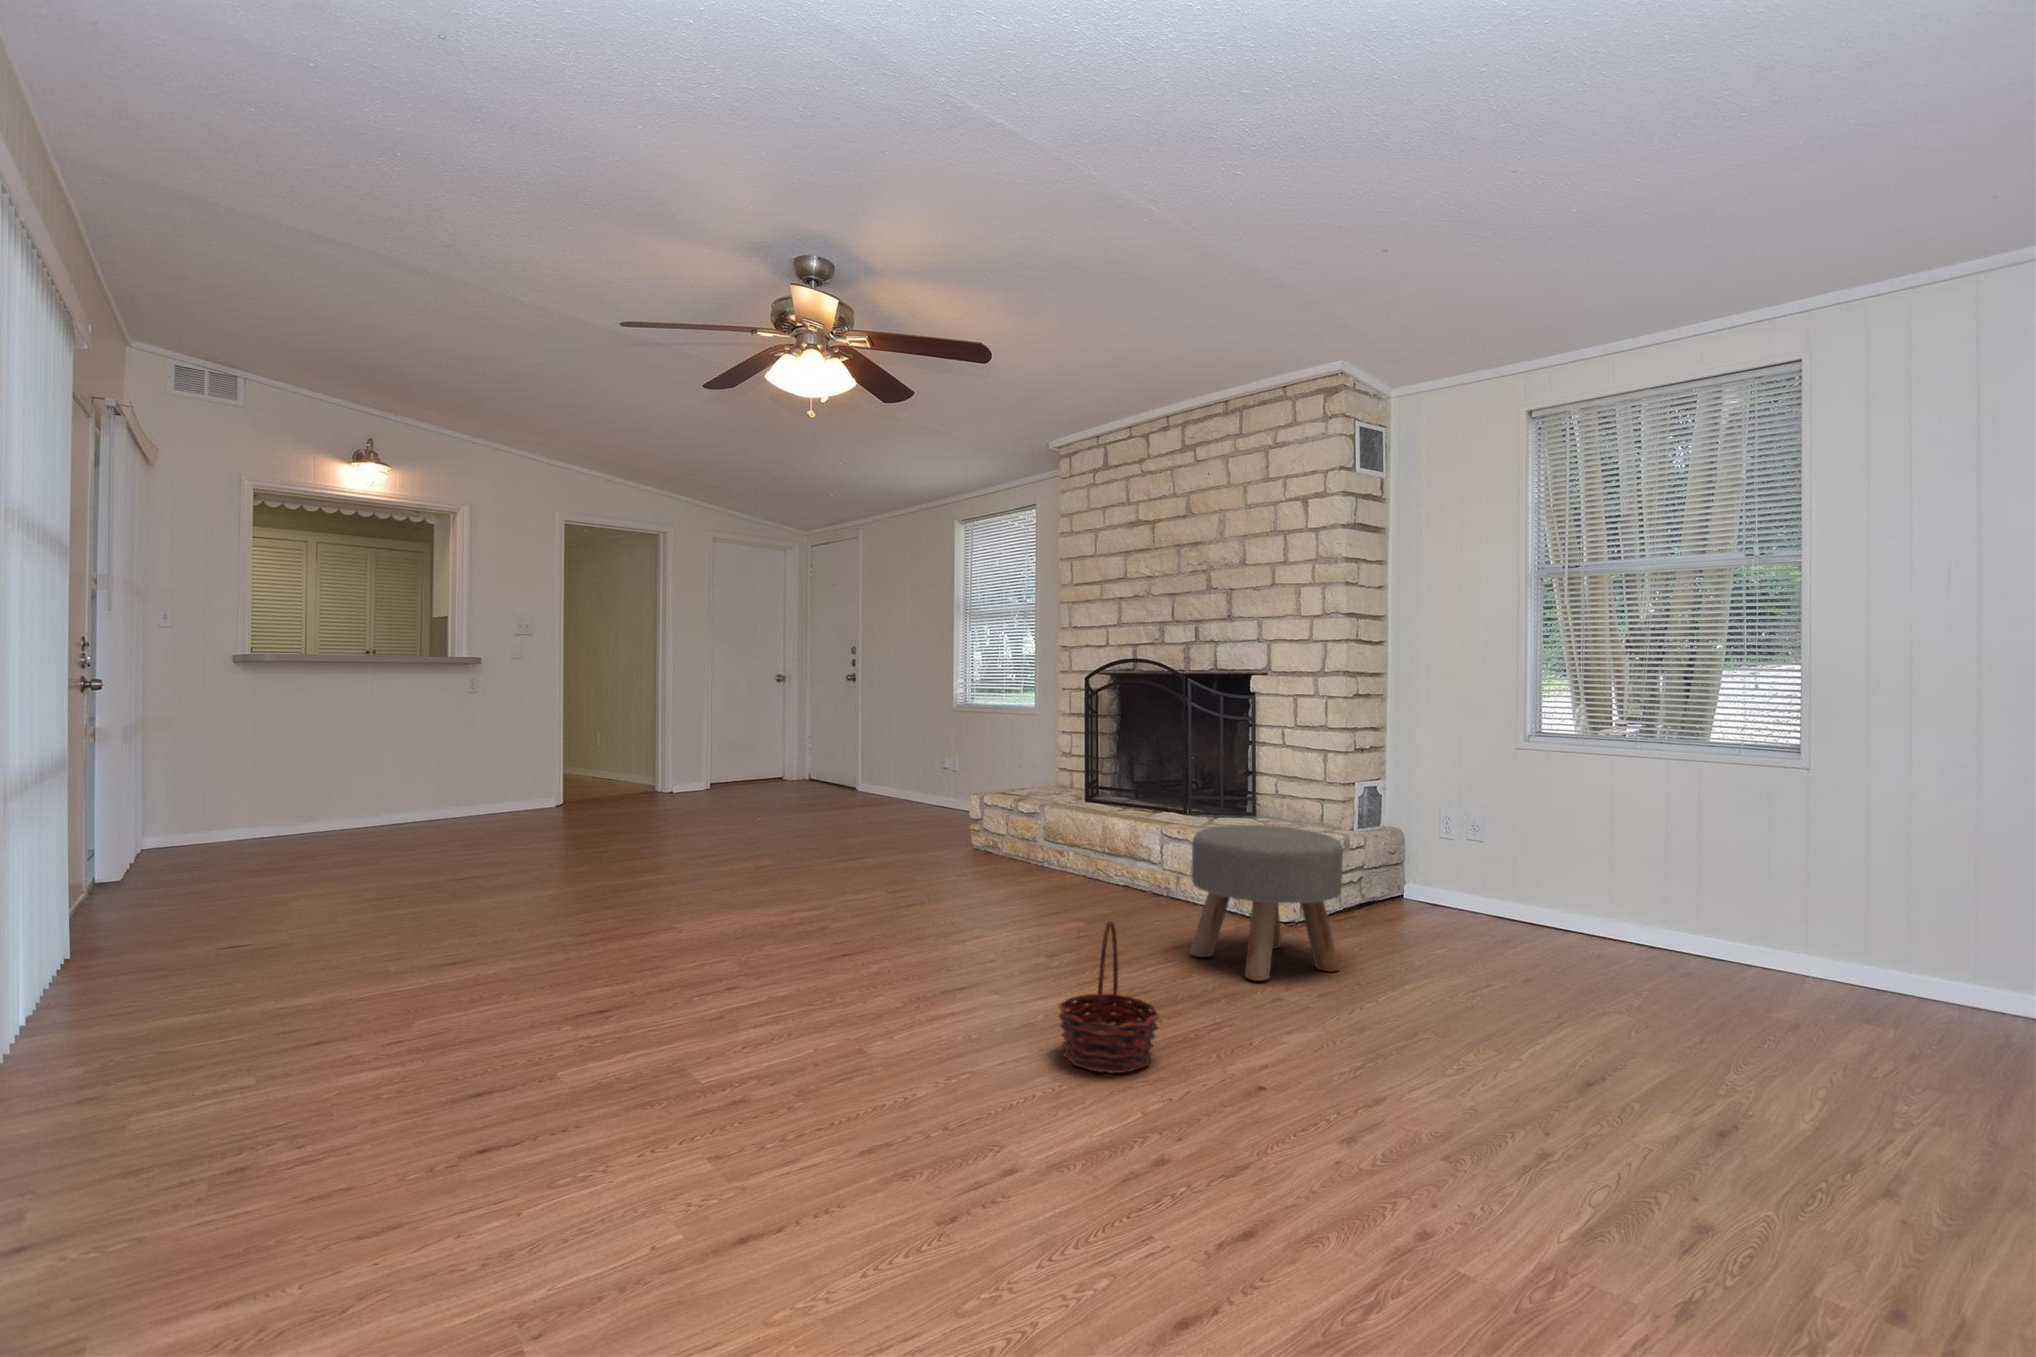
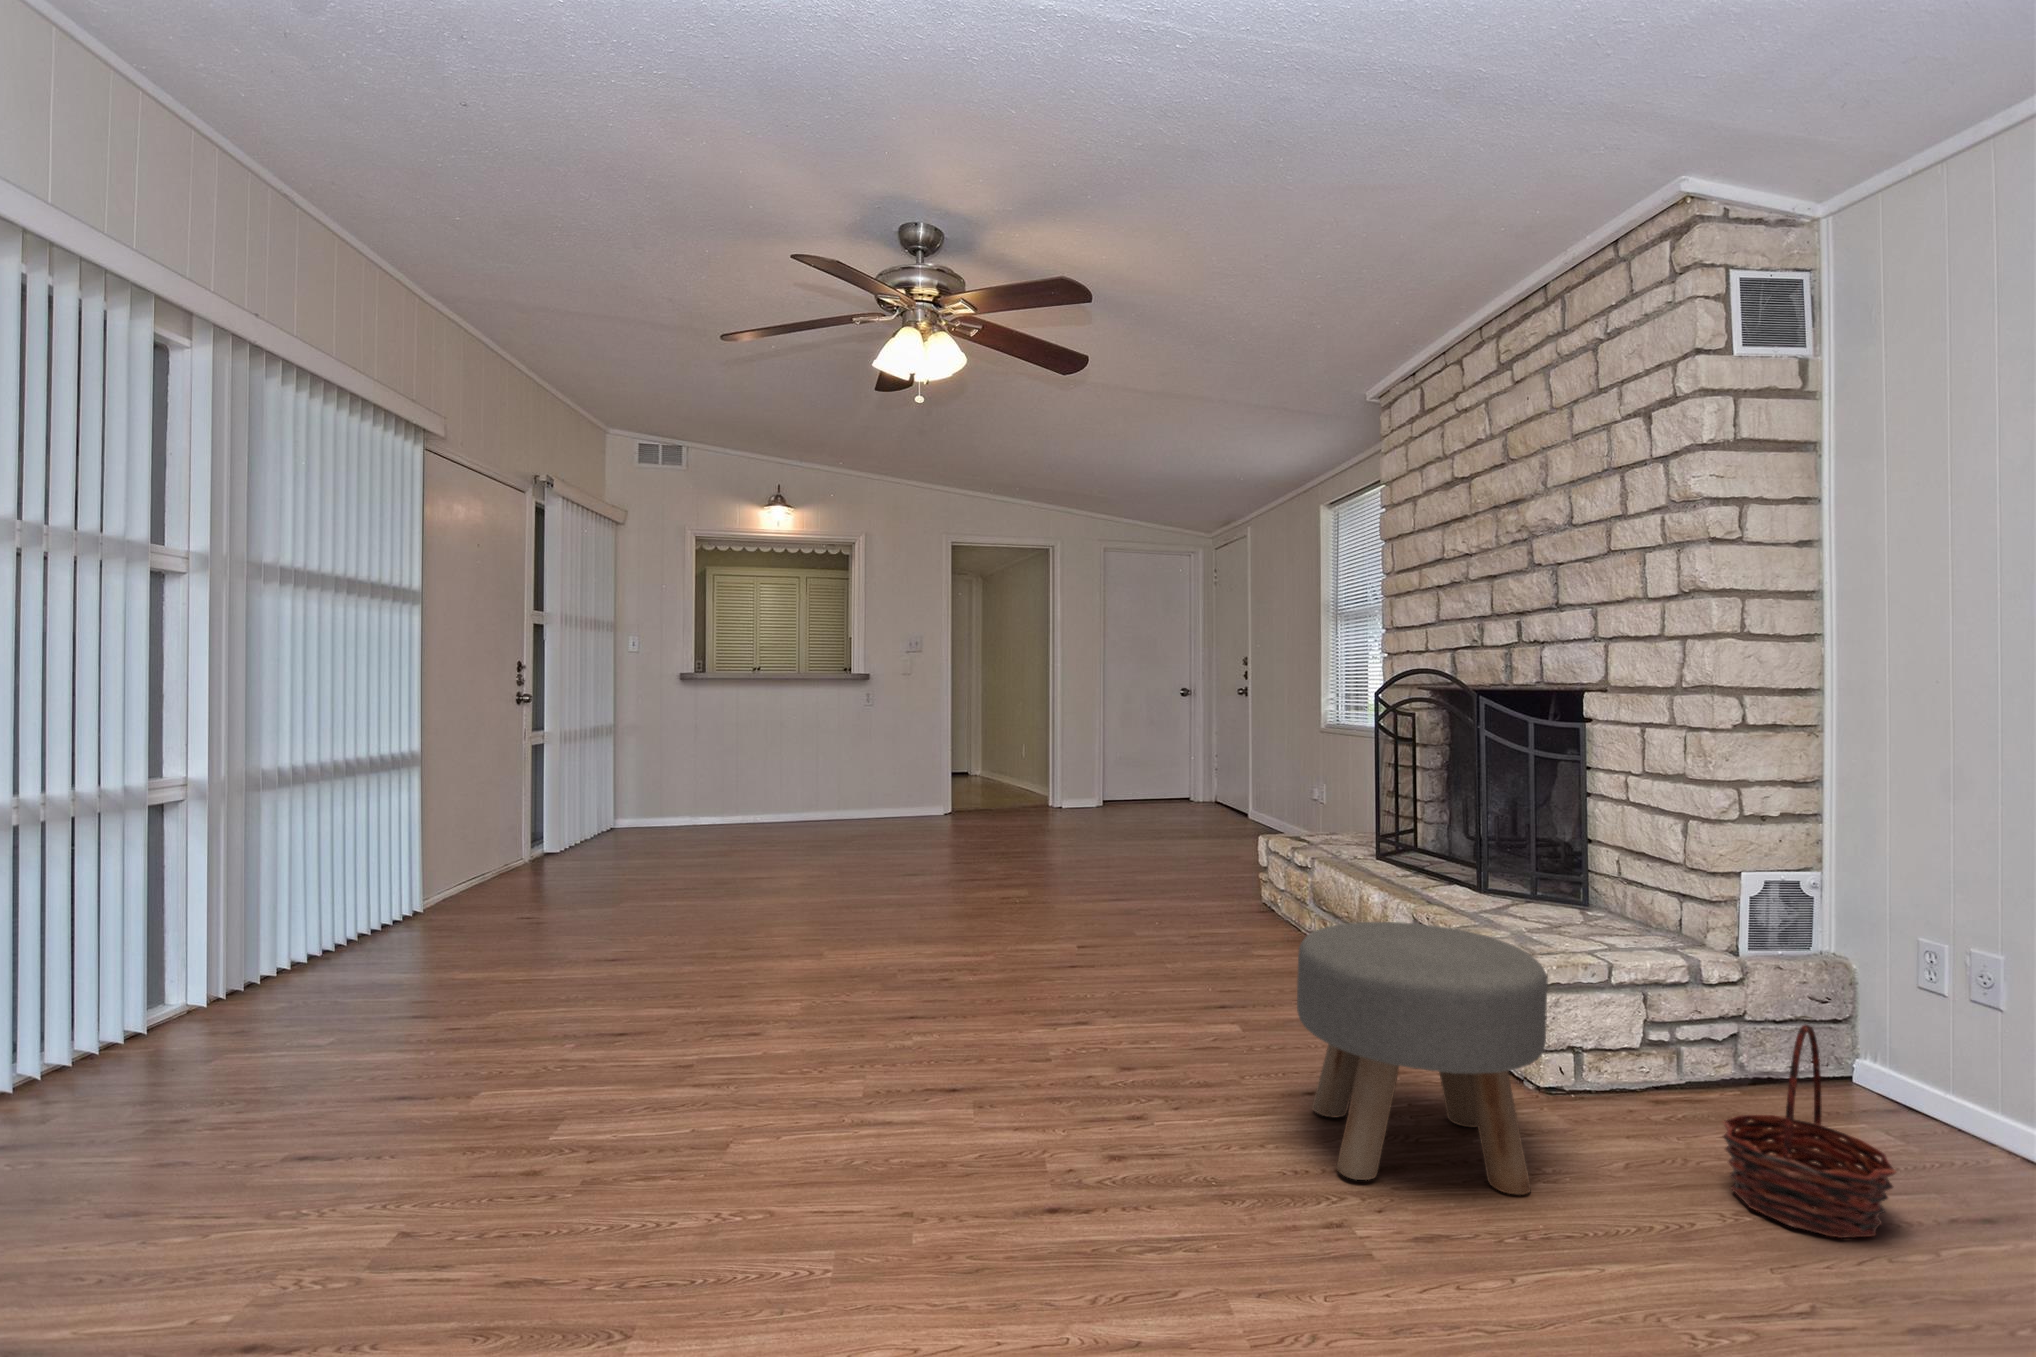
basket: present [1059,921,1159,1073] -> present [1723,1024,1896,1238]

